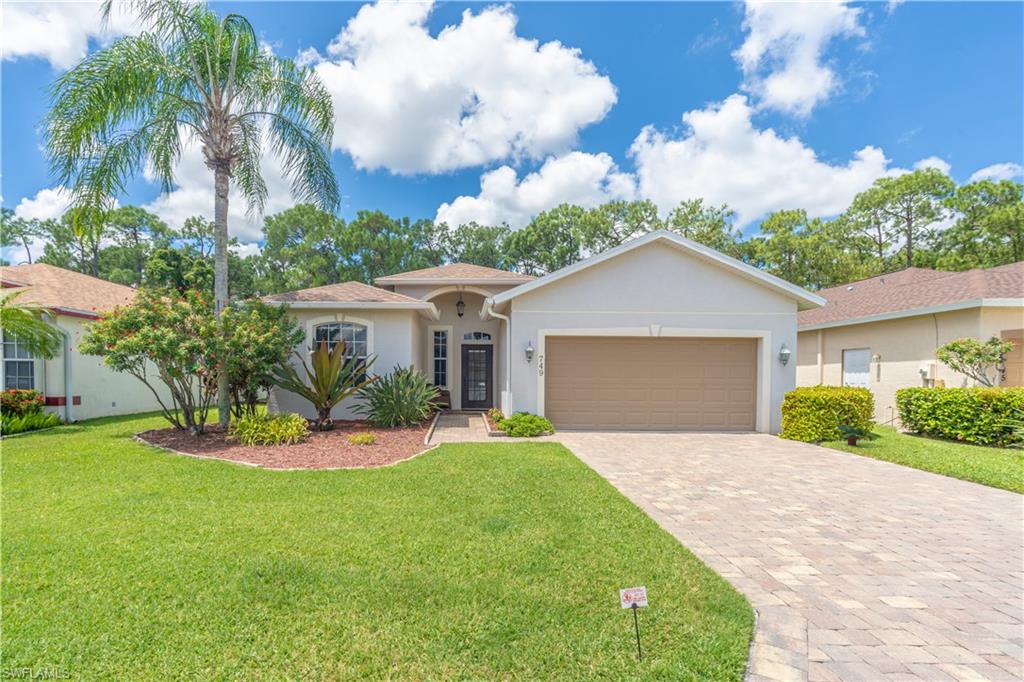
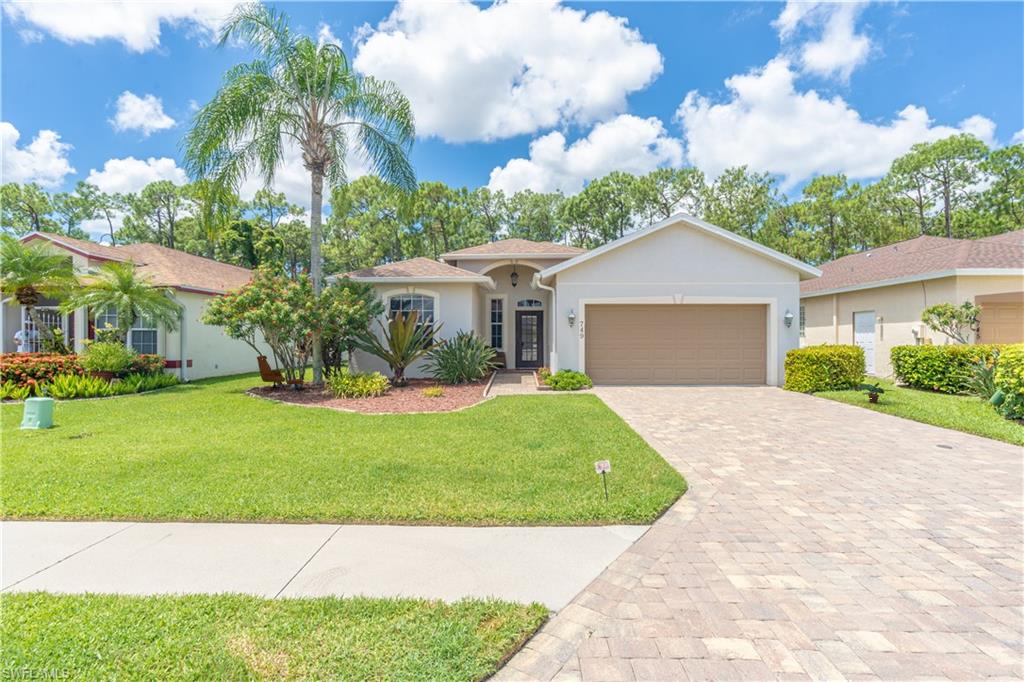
lounge chair: none [129,395,194,442] -> present [257,356,304,391]

